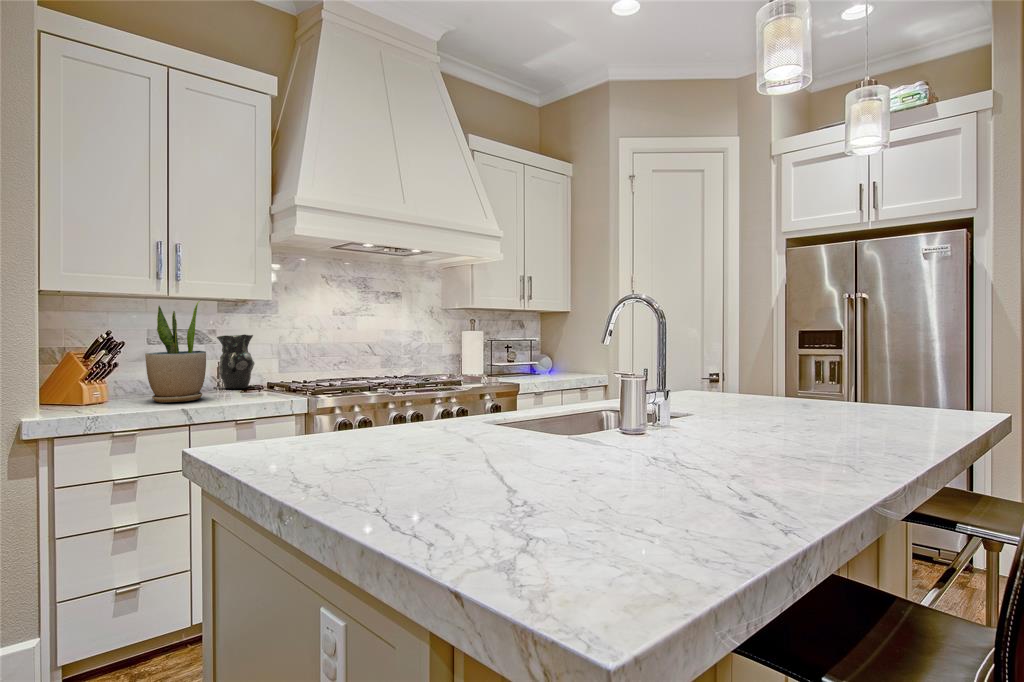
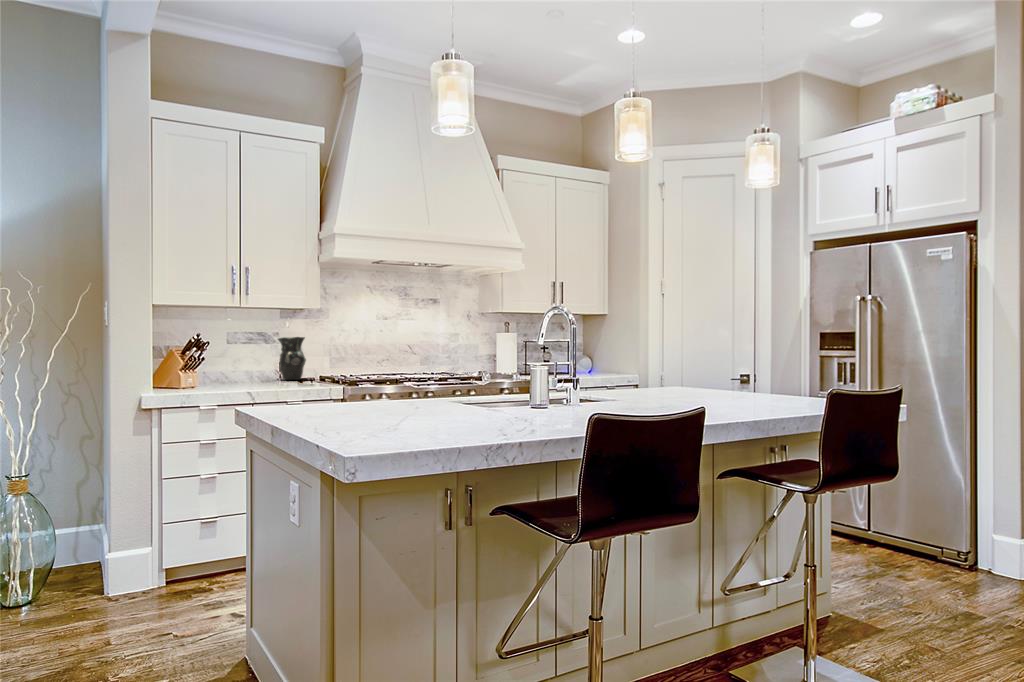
potted plant: present [145,301,206,402] -> none [223,311,266,388]

